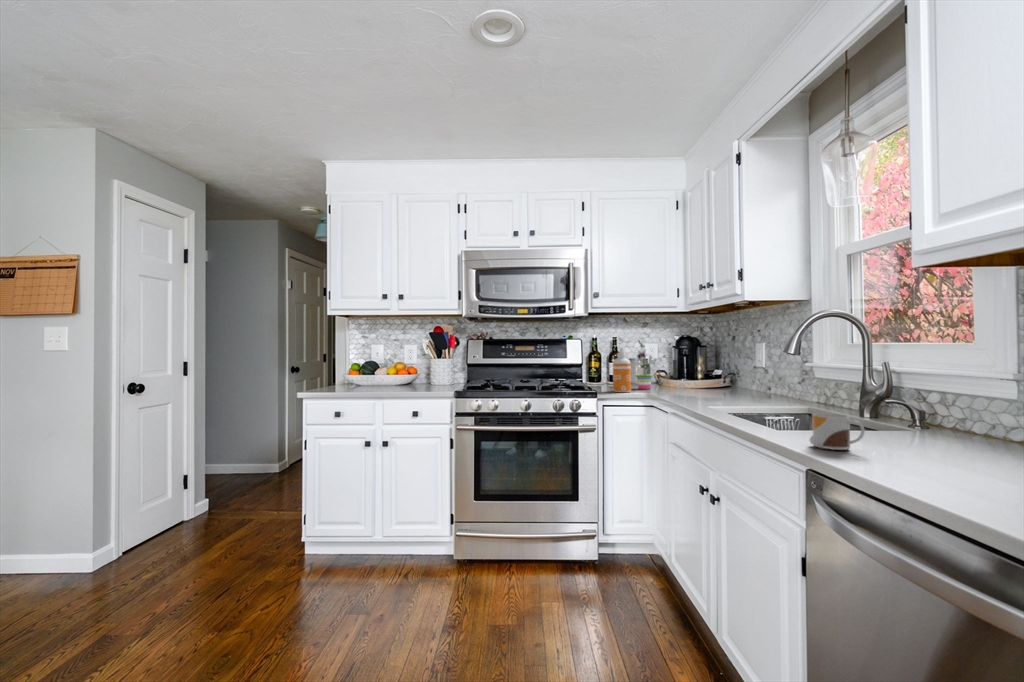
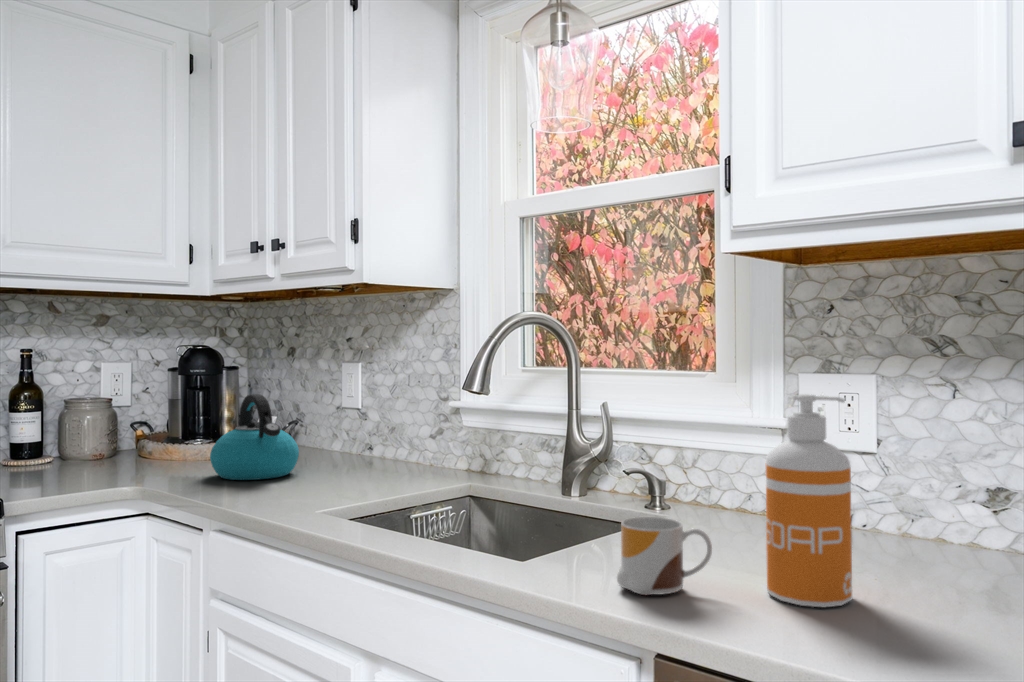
potted plant: present [635,340,658,389] -> none [90,355,154,472]
soap dispenser: present [613,348,631,392] -> present [766,394,852,607]
kettle: none [679,357,722,396] -> present [210,394,299,480]

